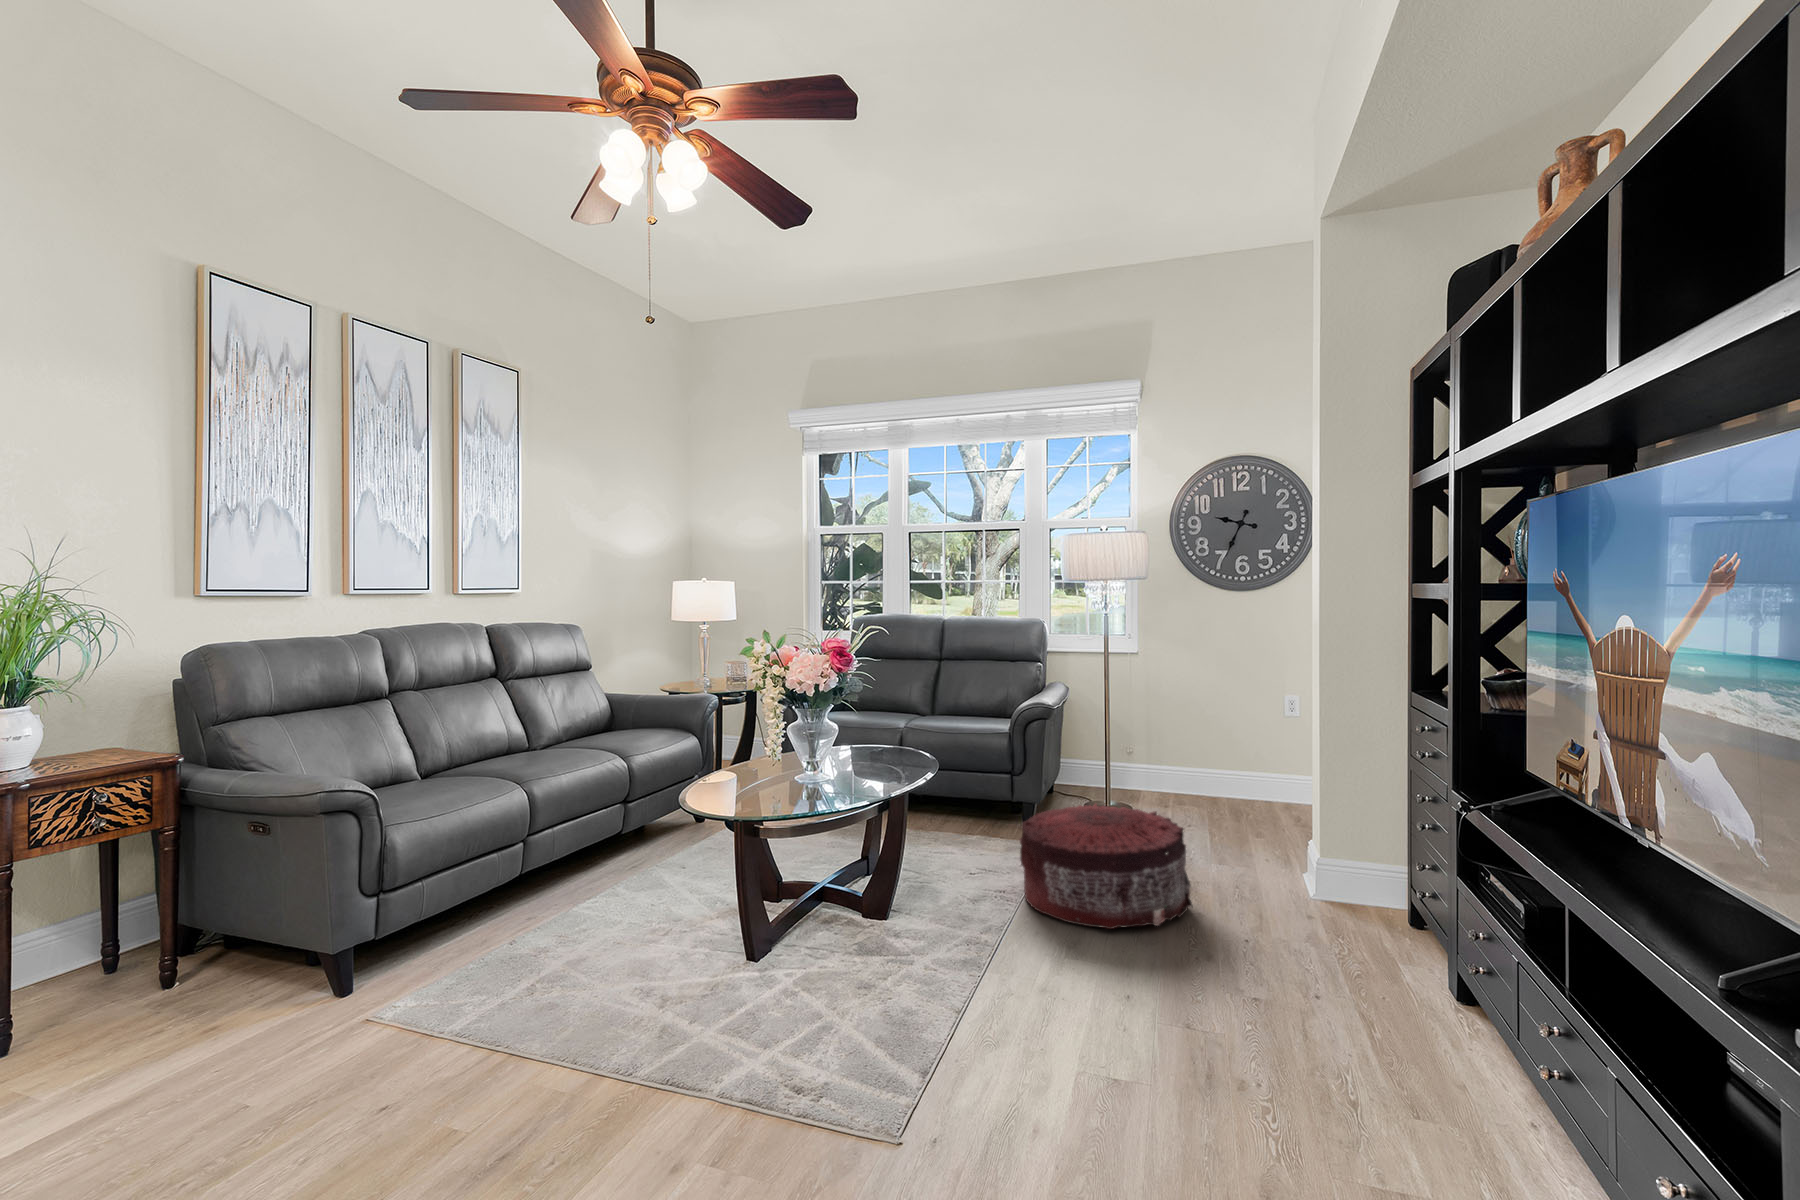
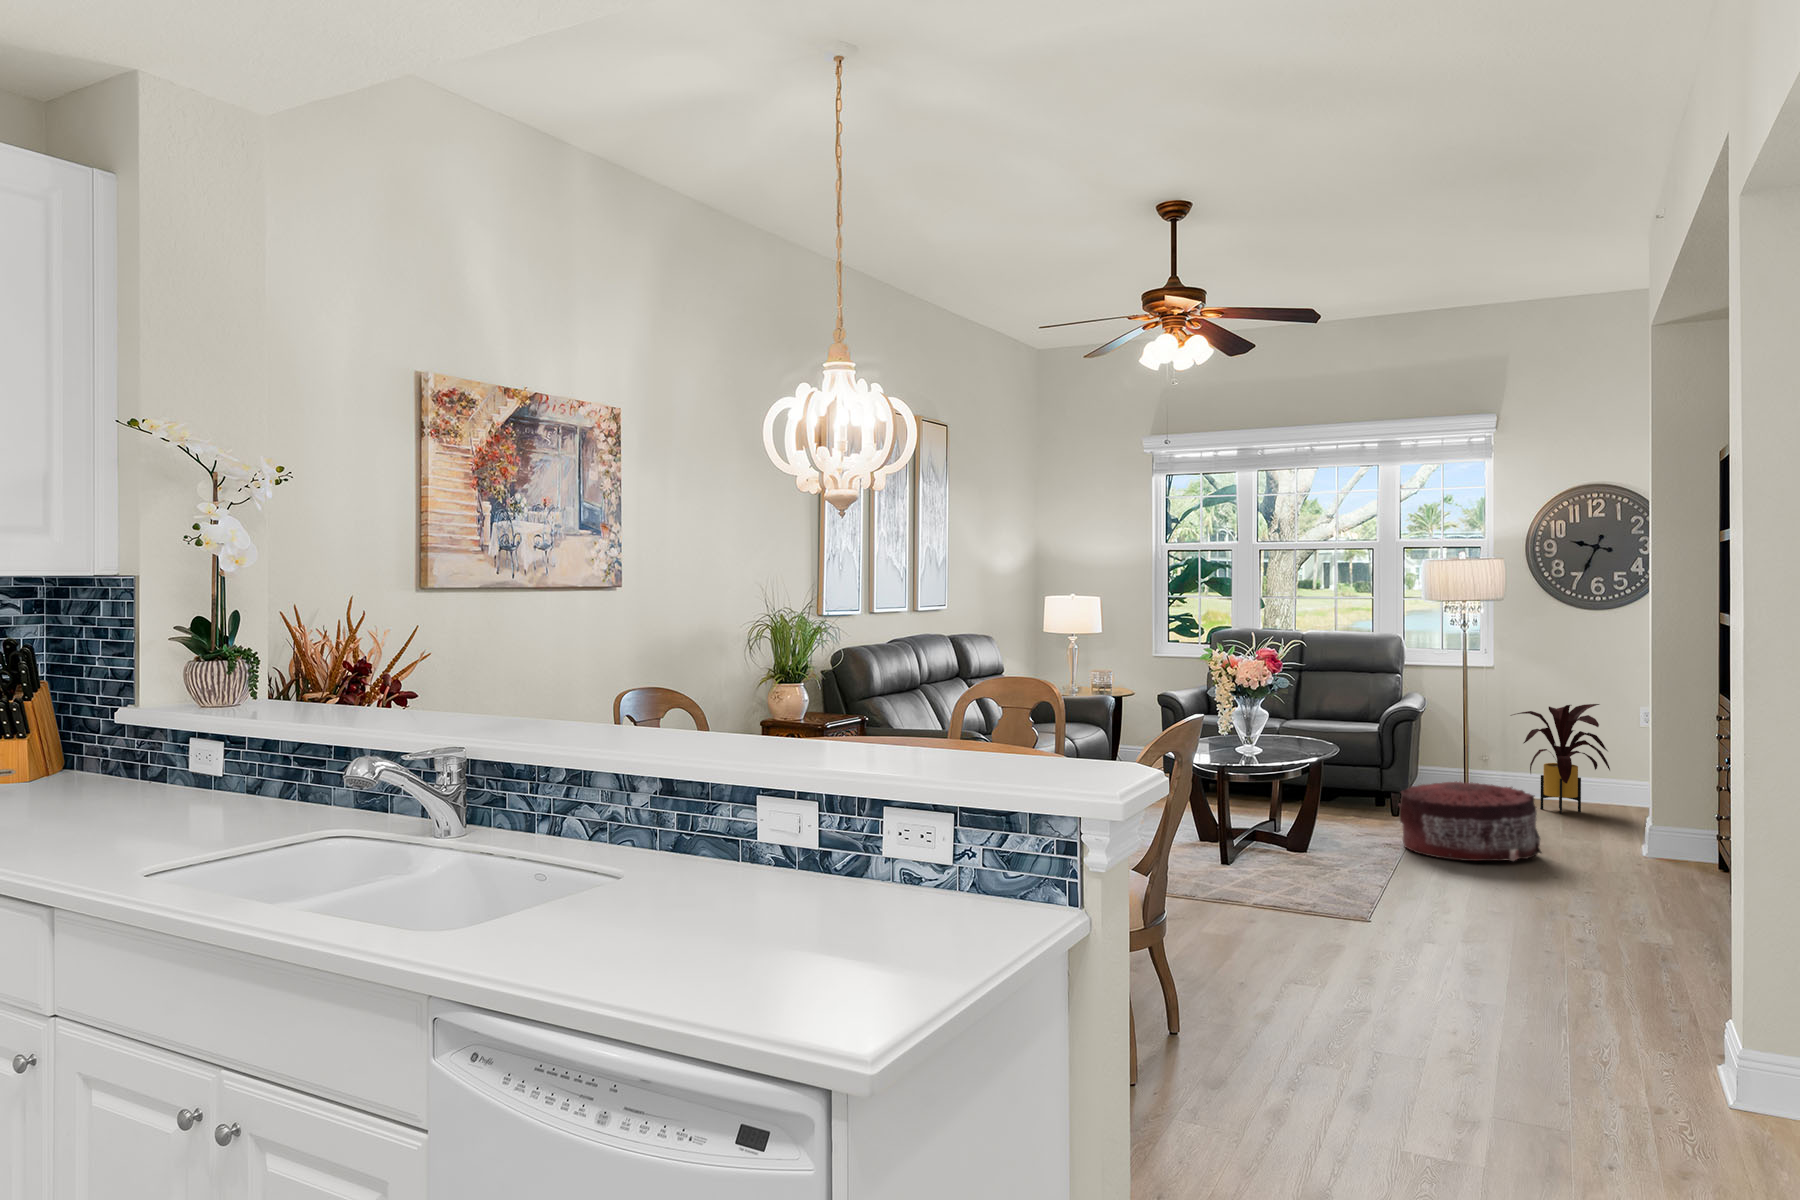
house plant: none [1153,694,1259,819] -> present [1511,704,1610,814]

